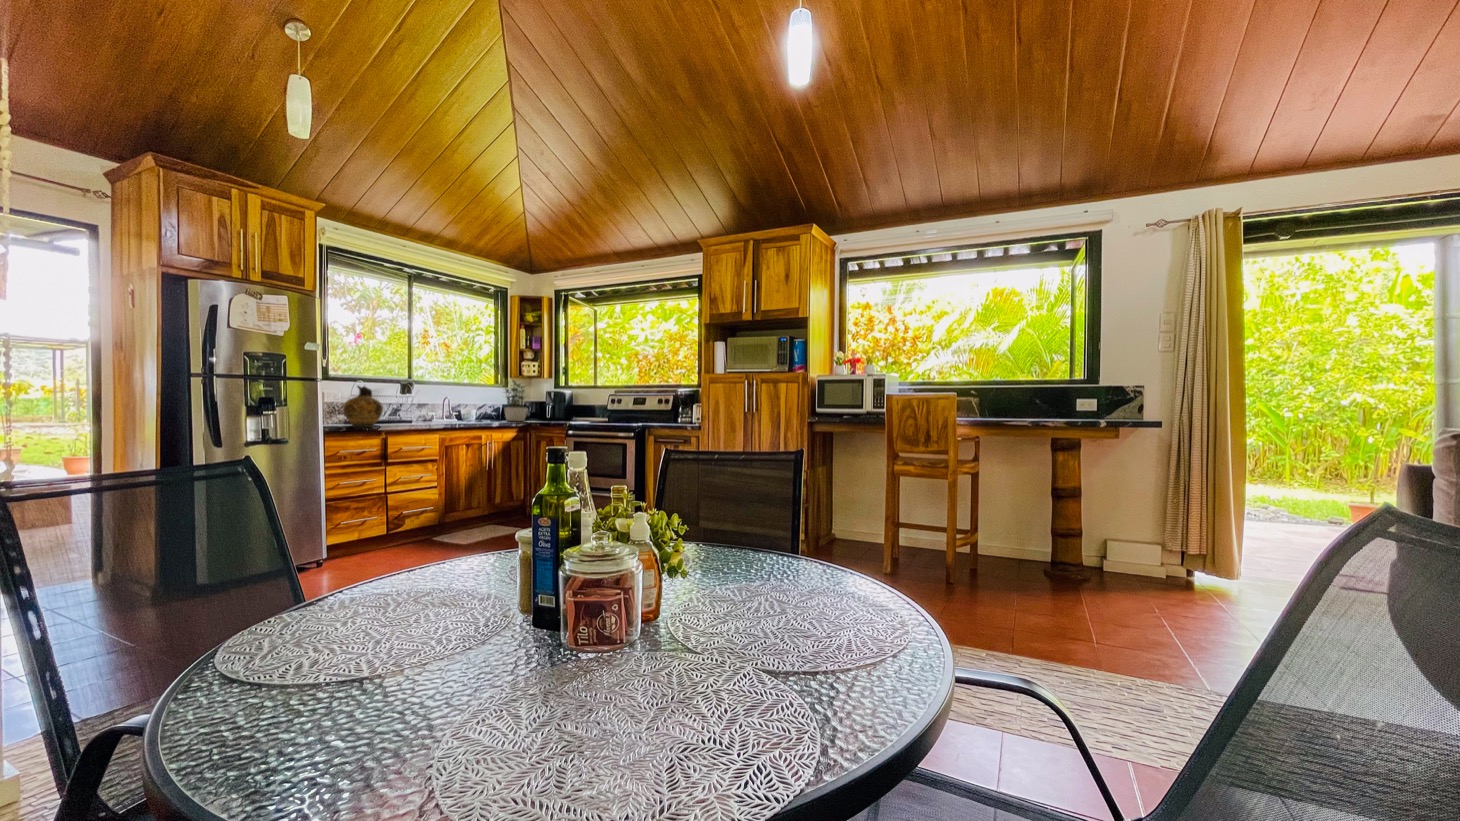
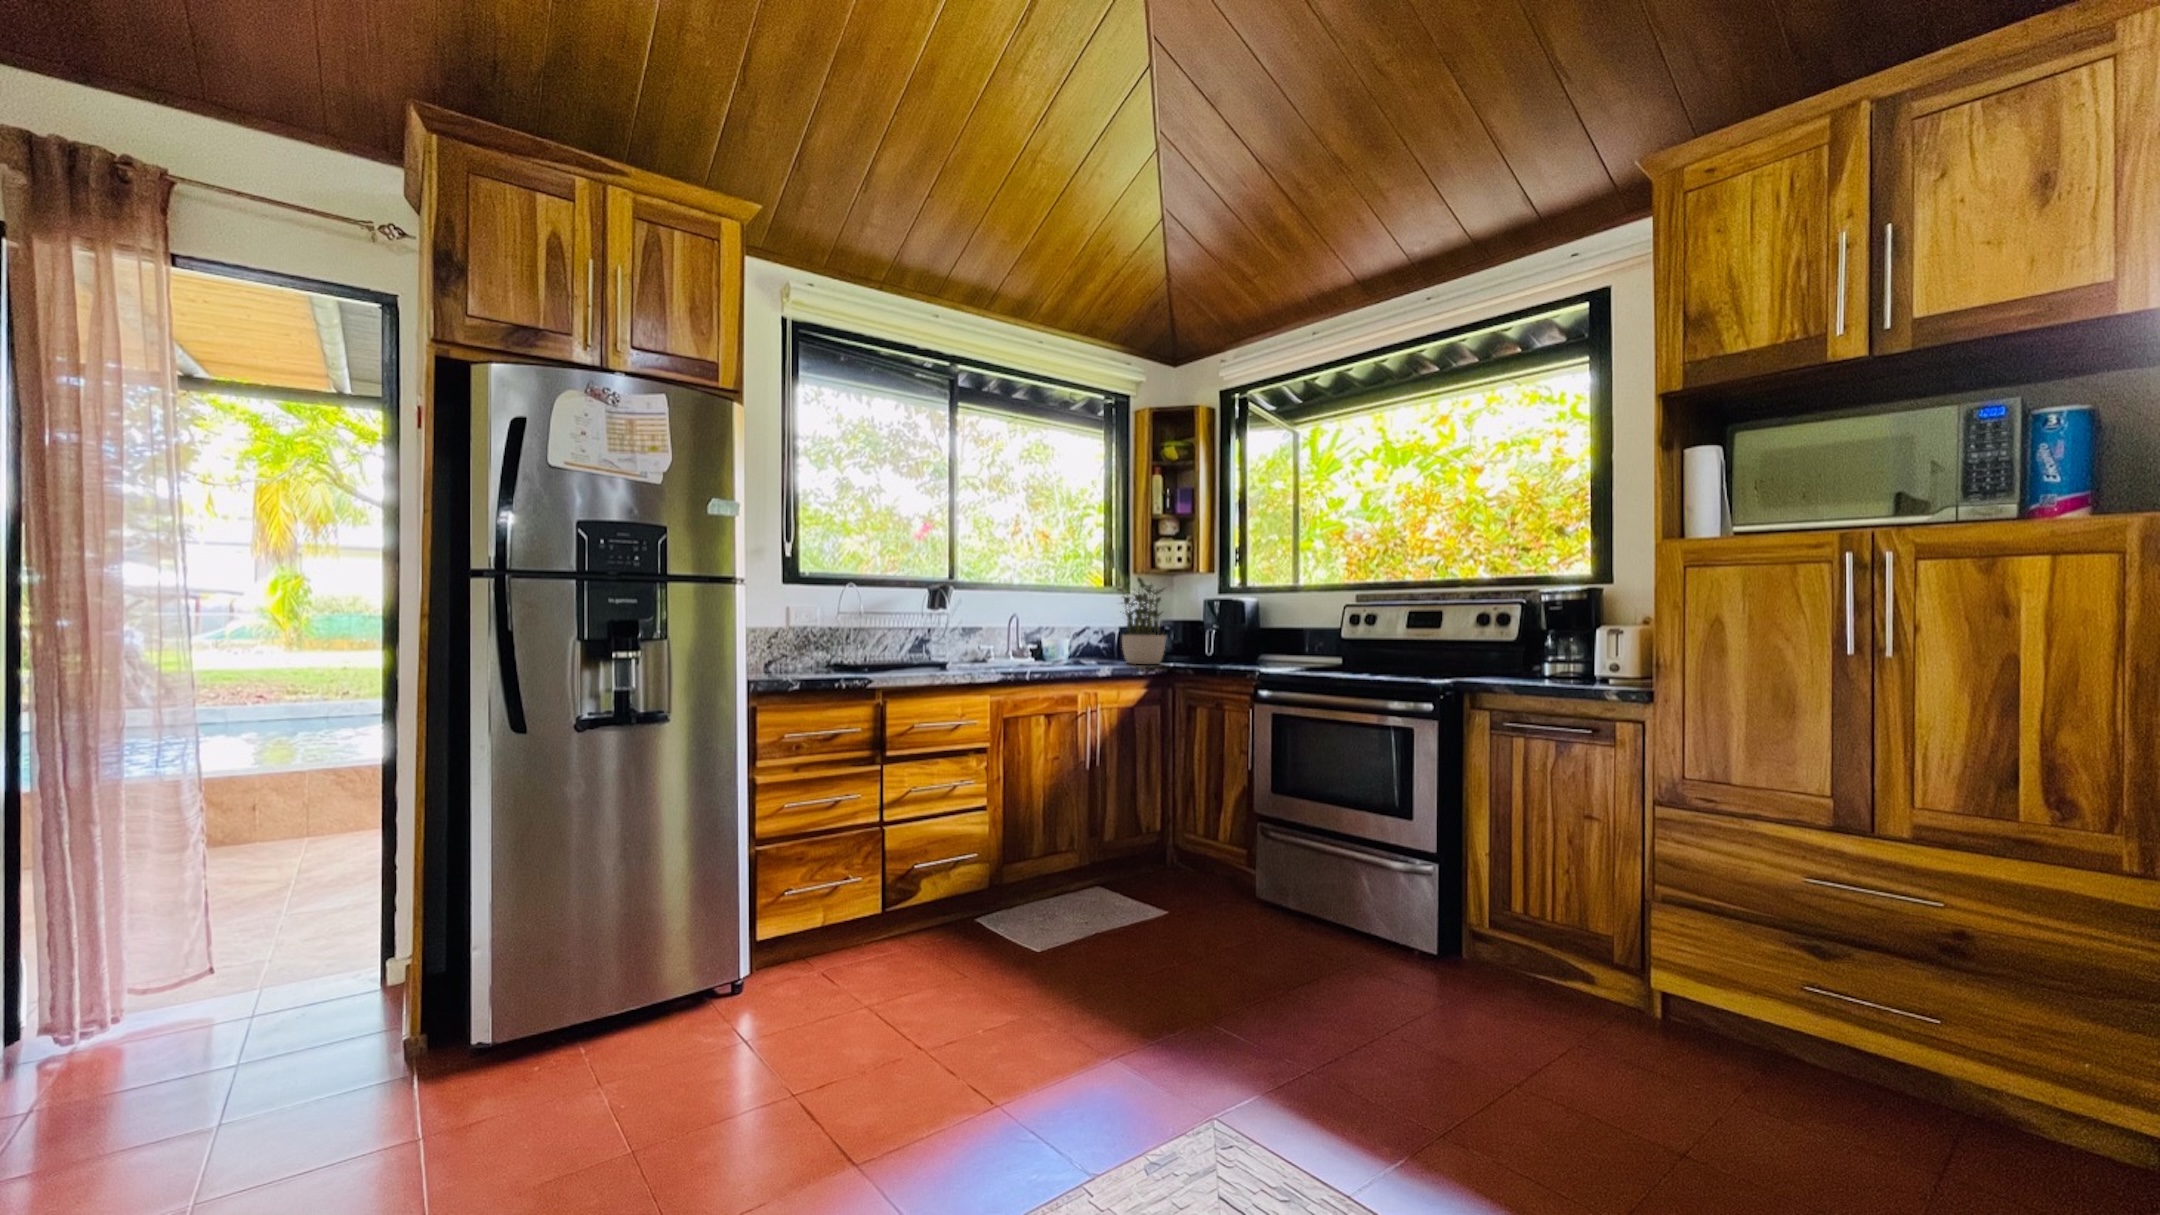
ceramic jug: present [343,386,383,427] -> none [799,592,874,682]

